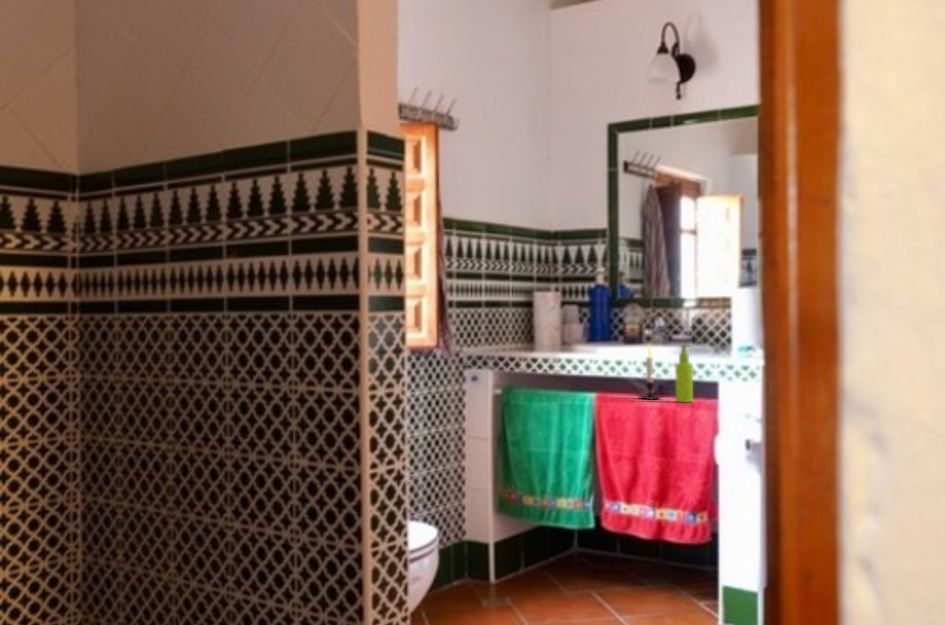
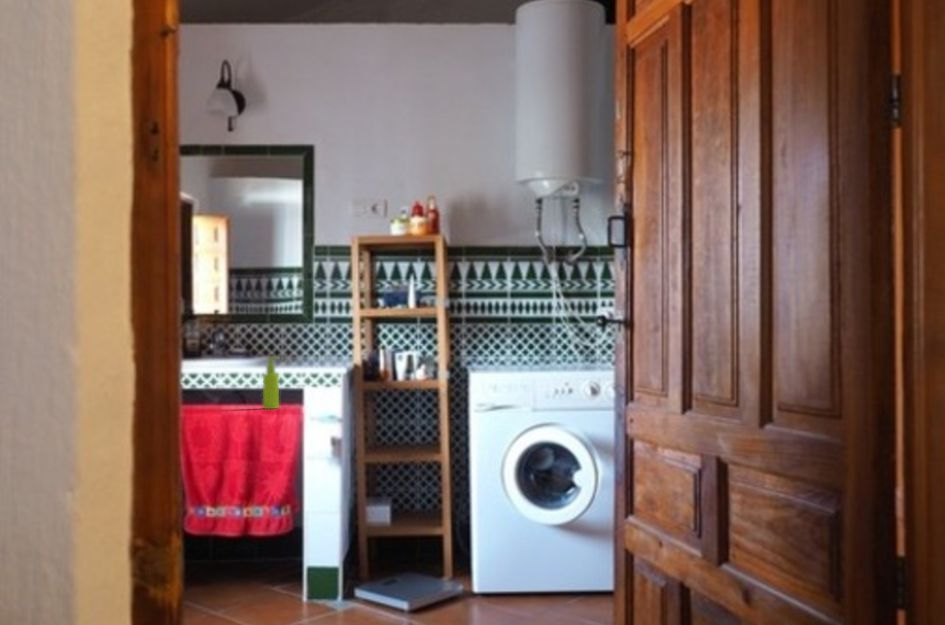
candle: present [639,348,664,399] -> none [223,357,254,408]

